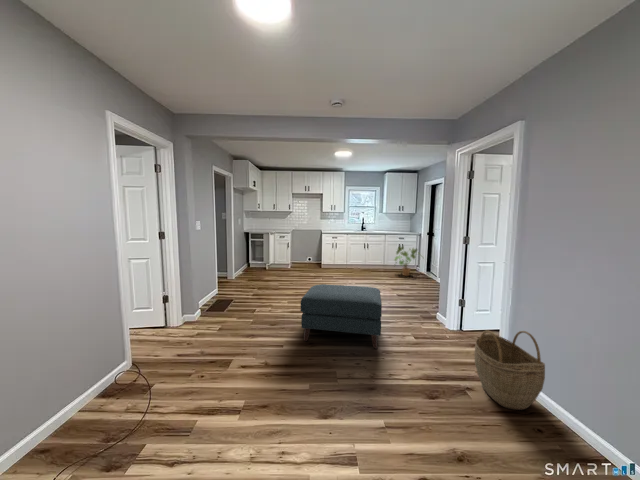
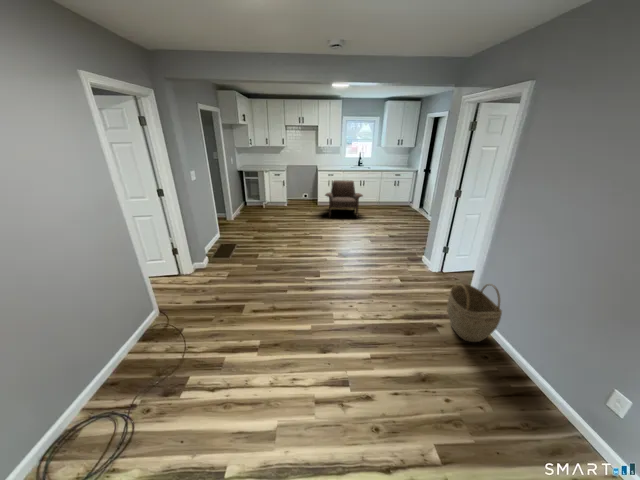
armchair: none [329,243,369,279] -> present [325,180,363,217]
house plant: present [395,247,417,276] -> none [387,184,417,213]
ottoman: present [300,284,382,349] -> none [301,234,373,292]

